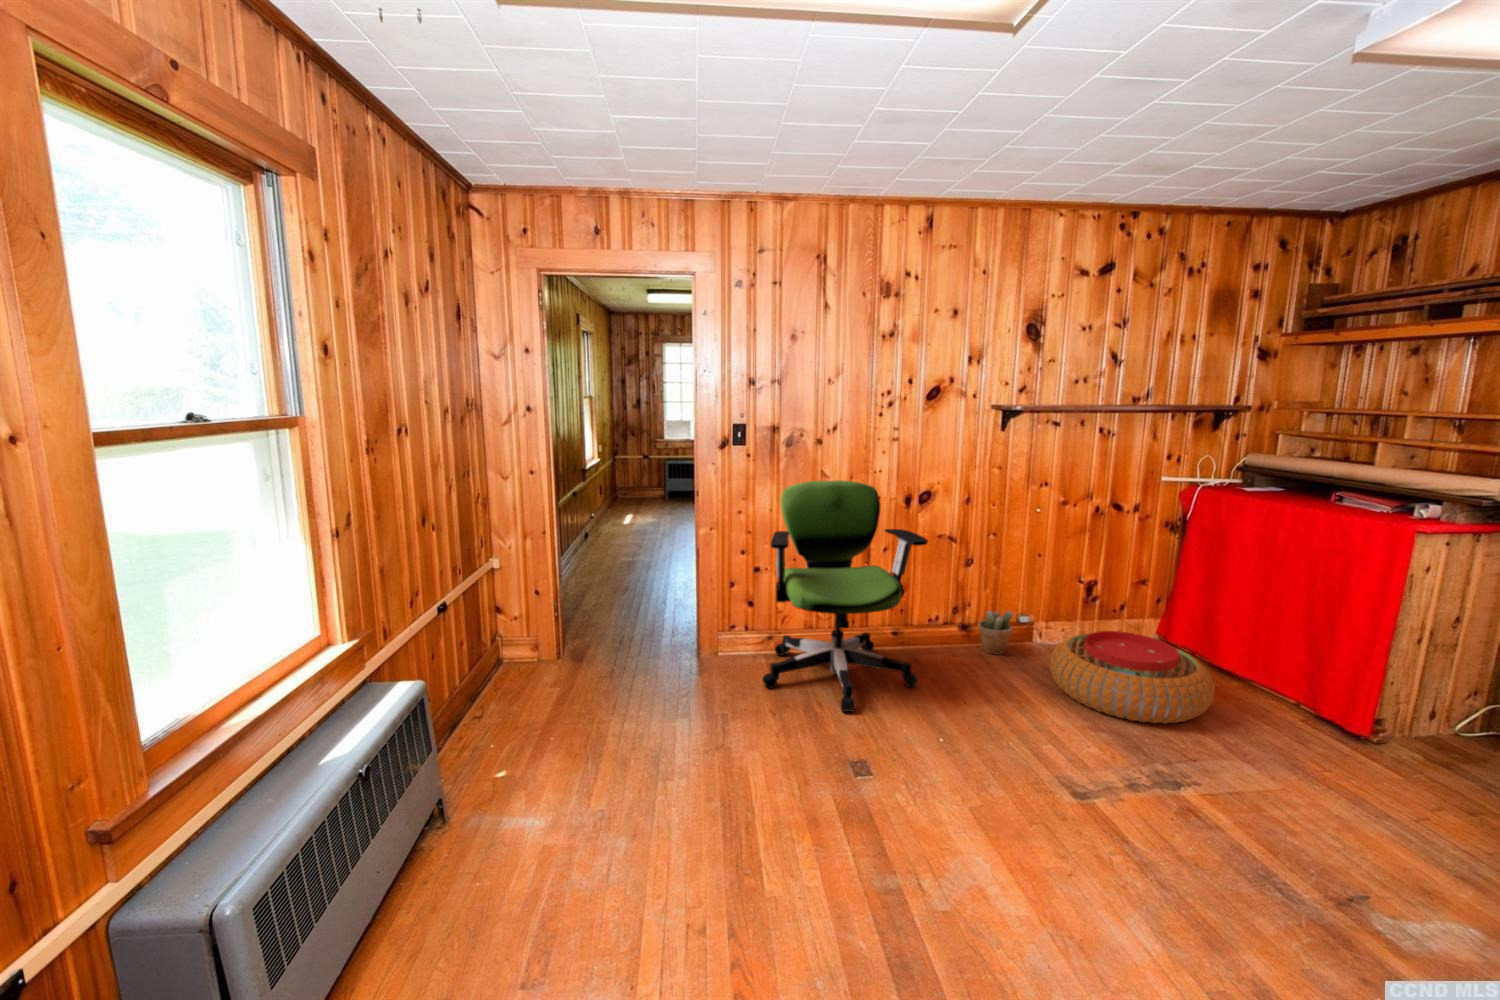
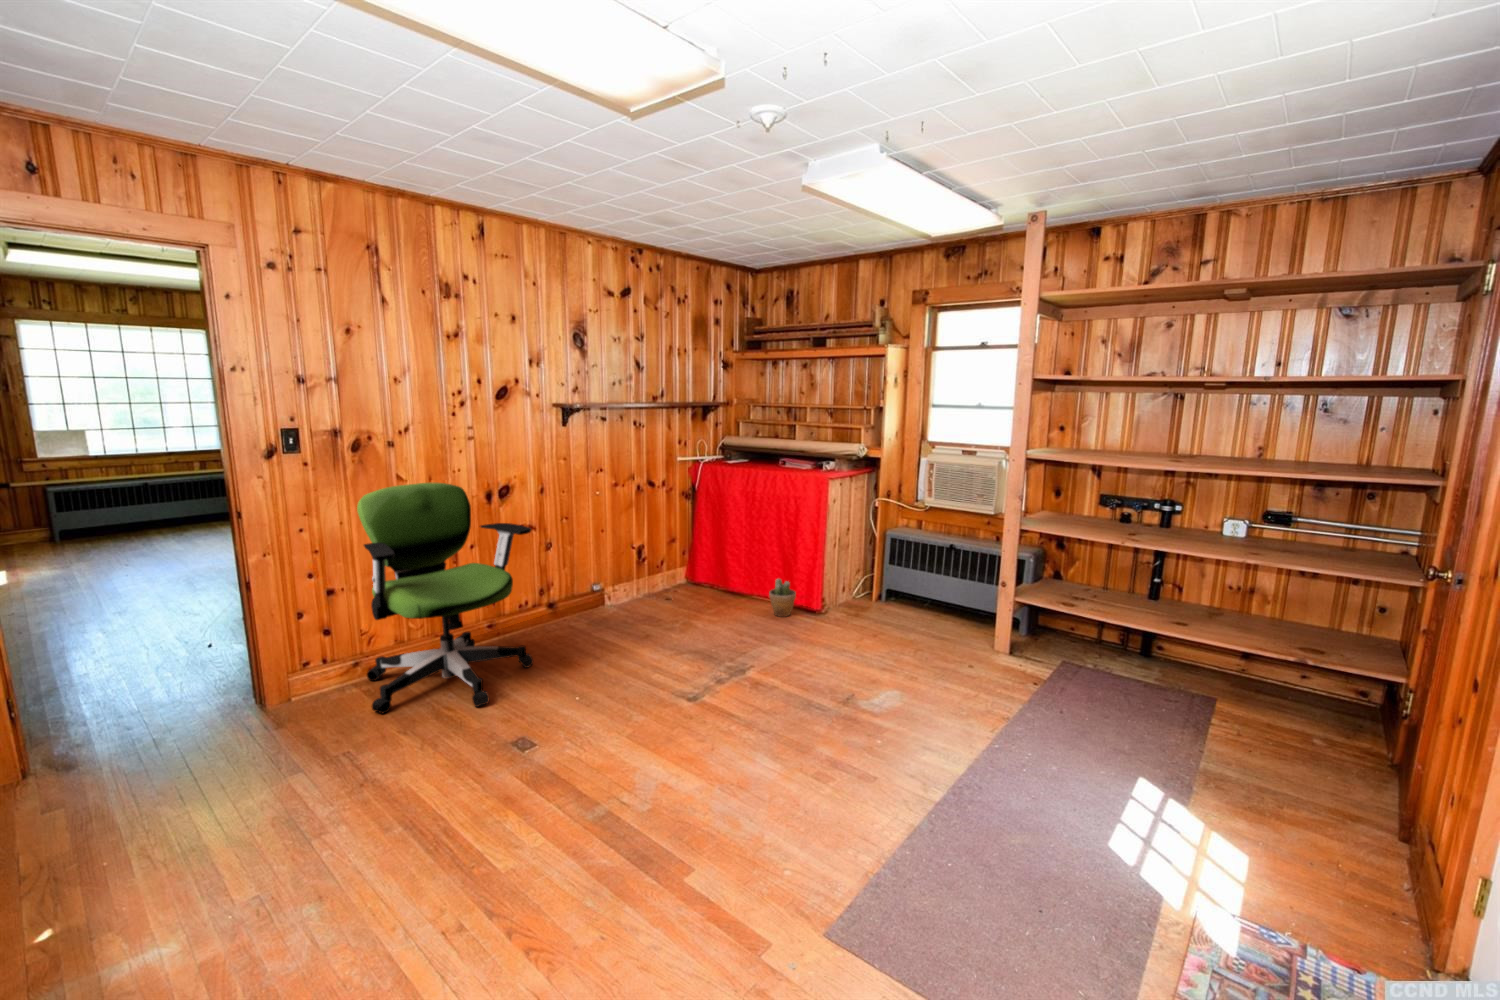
potted plant: present [978,611,1013,655] -> present [769,579,796,617]
pouf: present [1050,631,1215,724] -> none [632,577,741,640]

